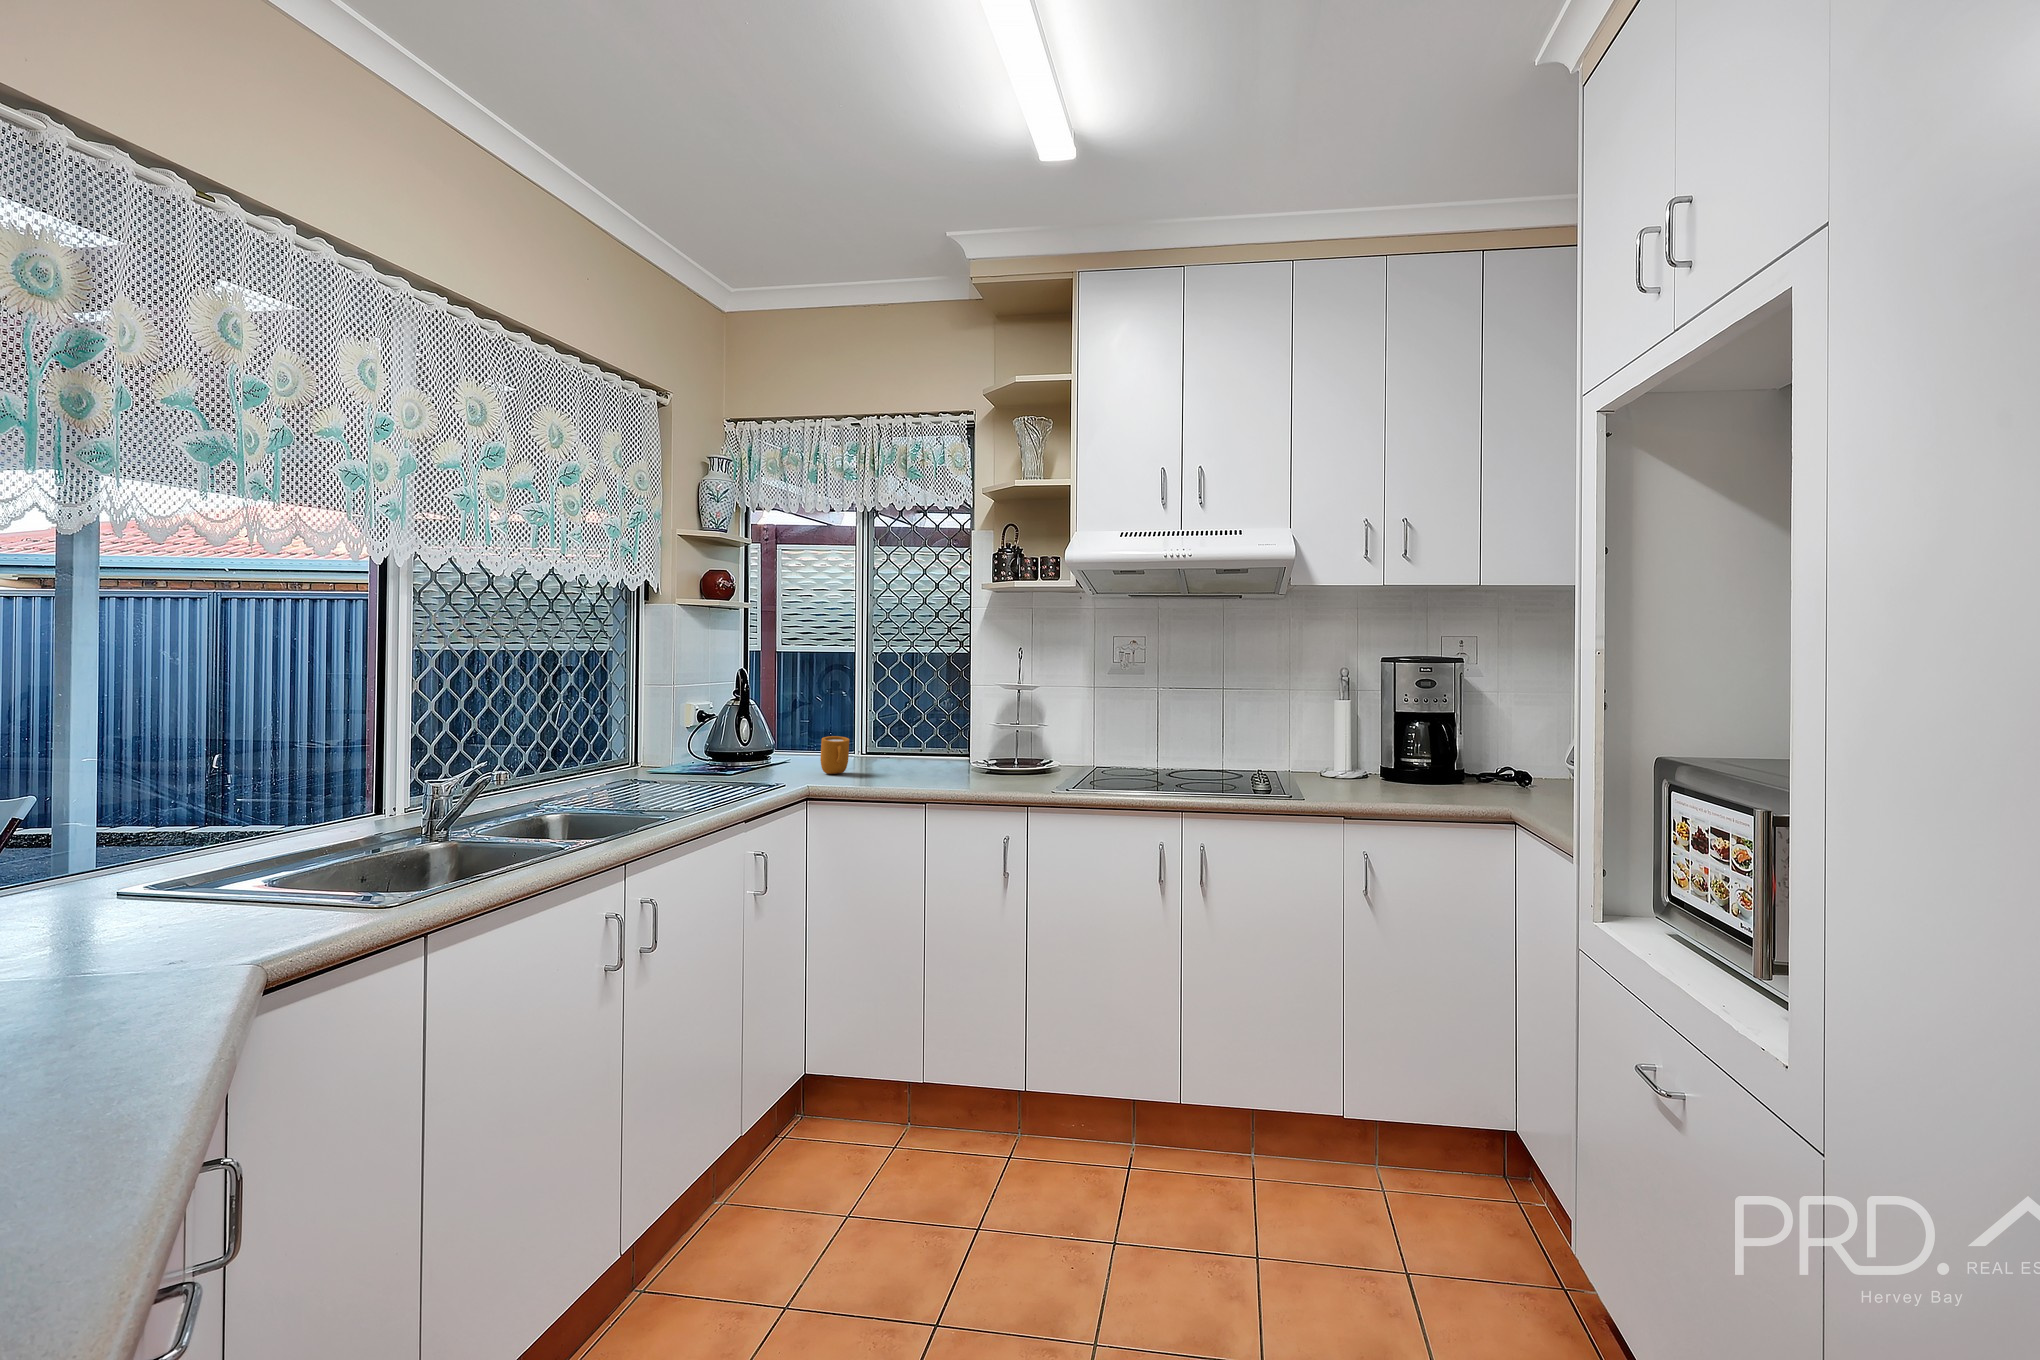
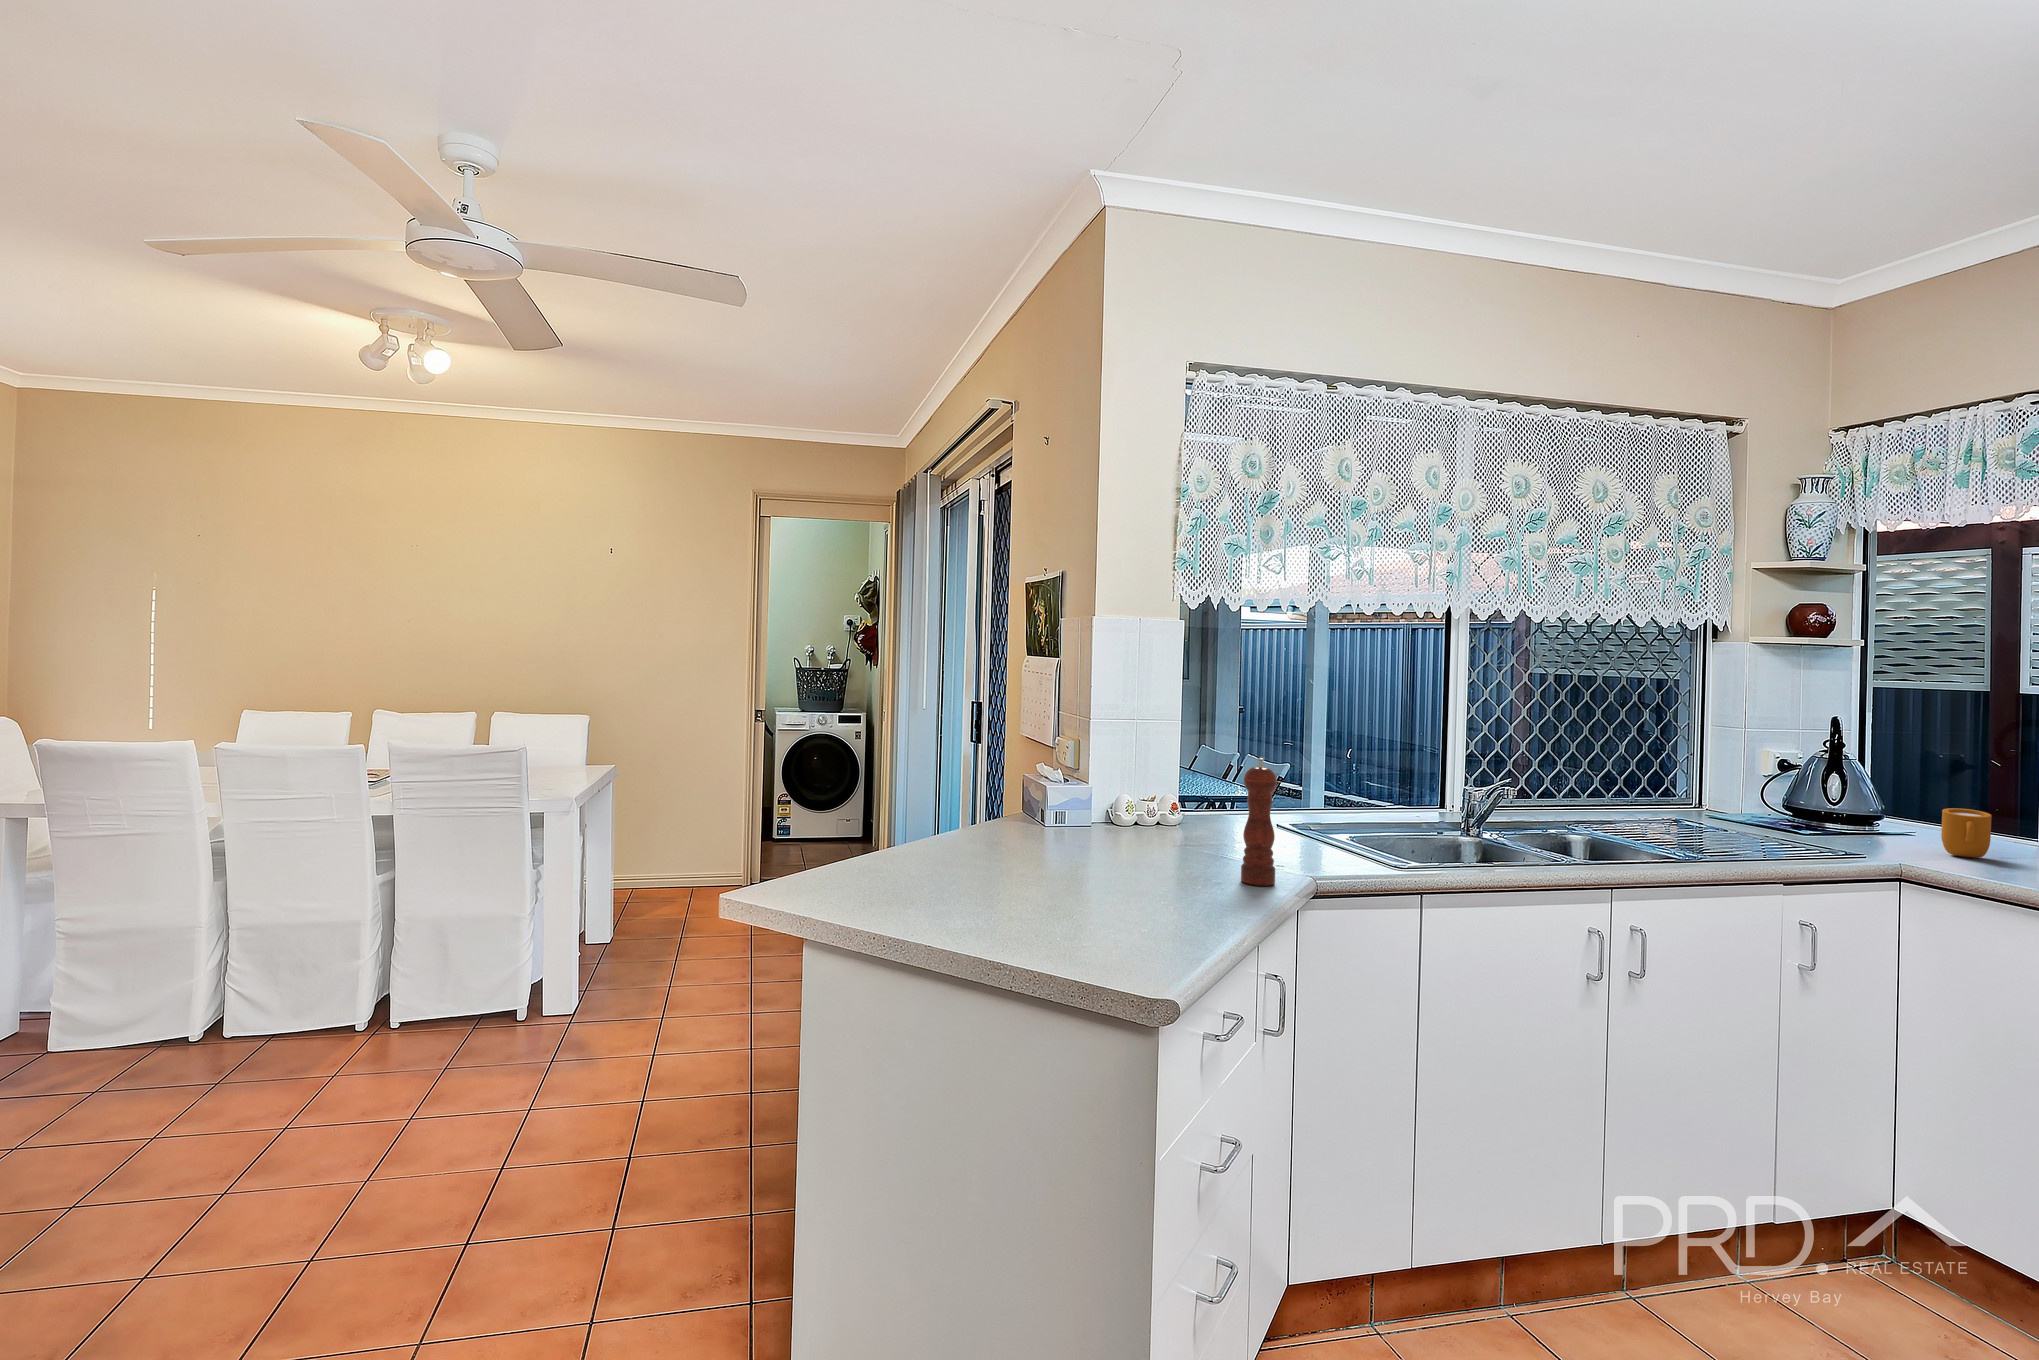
pepper mill: none [93,794,180,1032] -> present [1241,758,1277,886]

